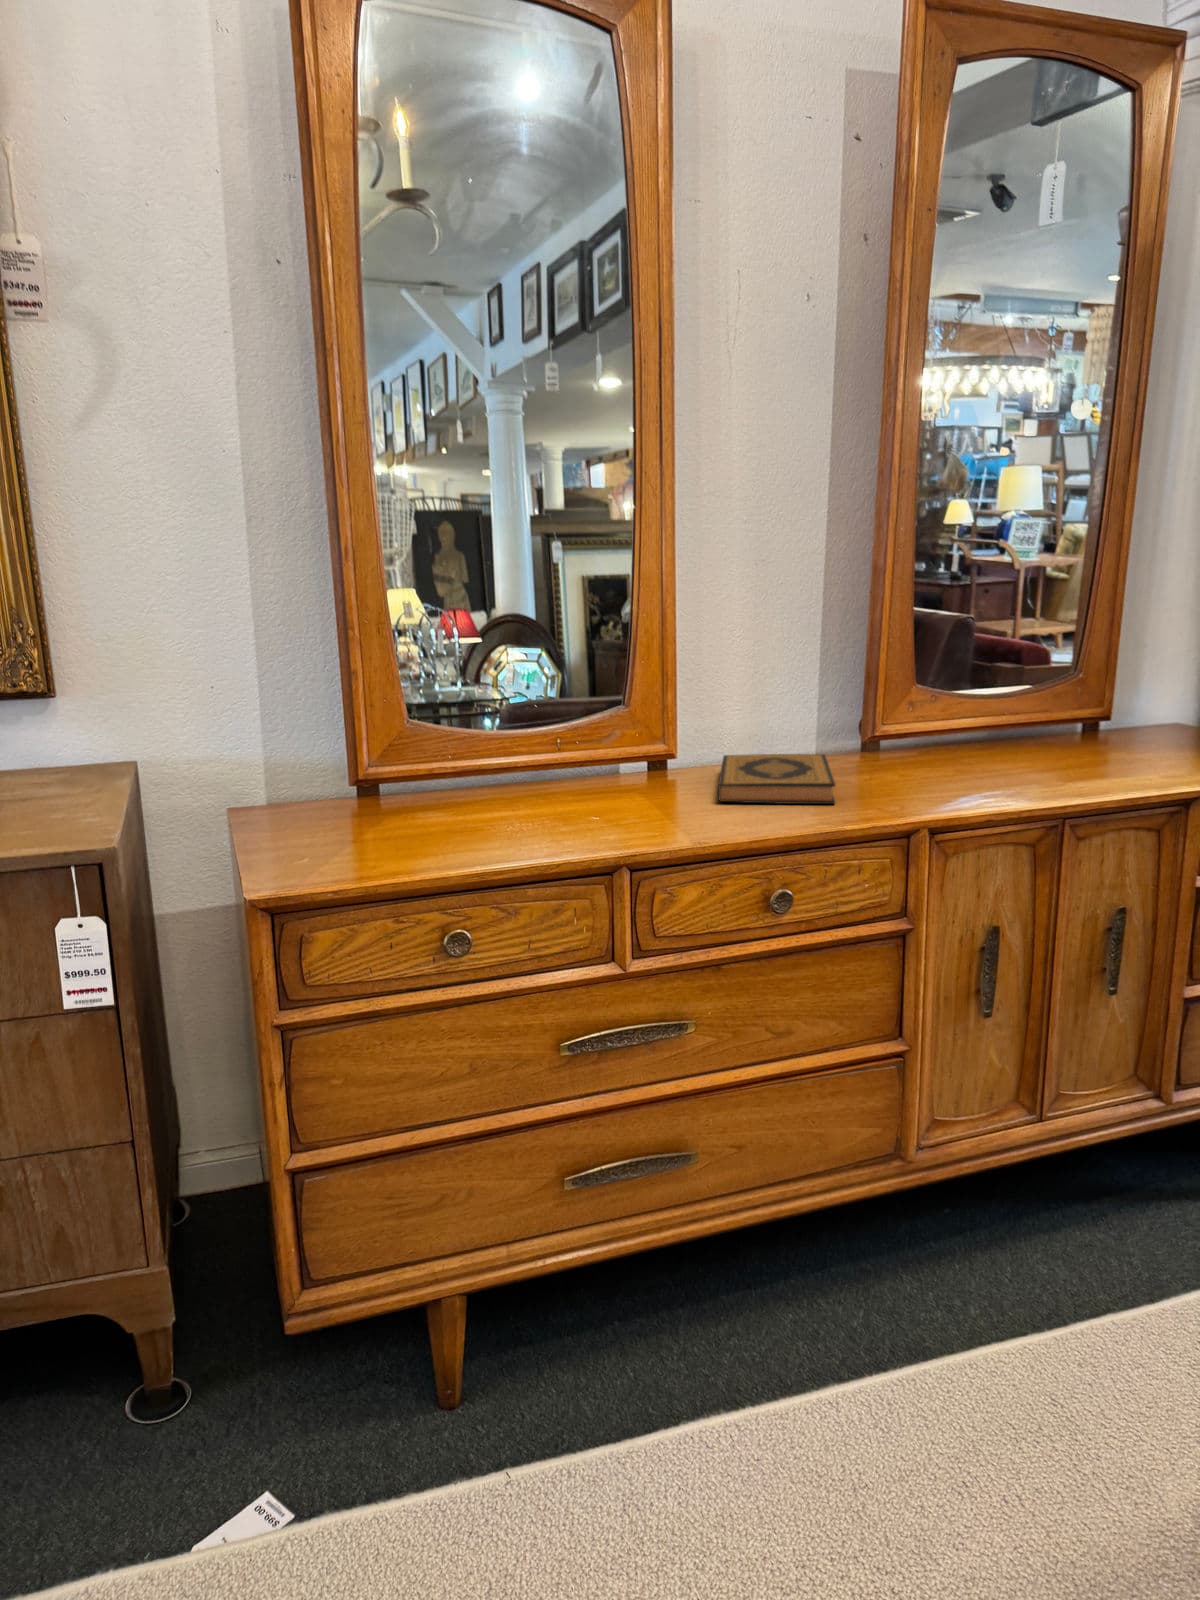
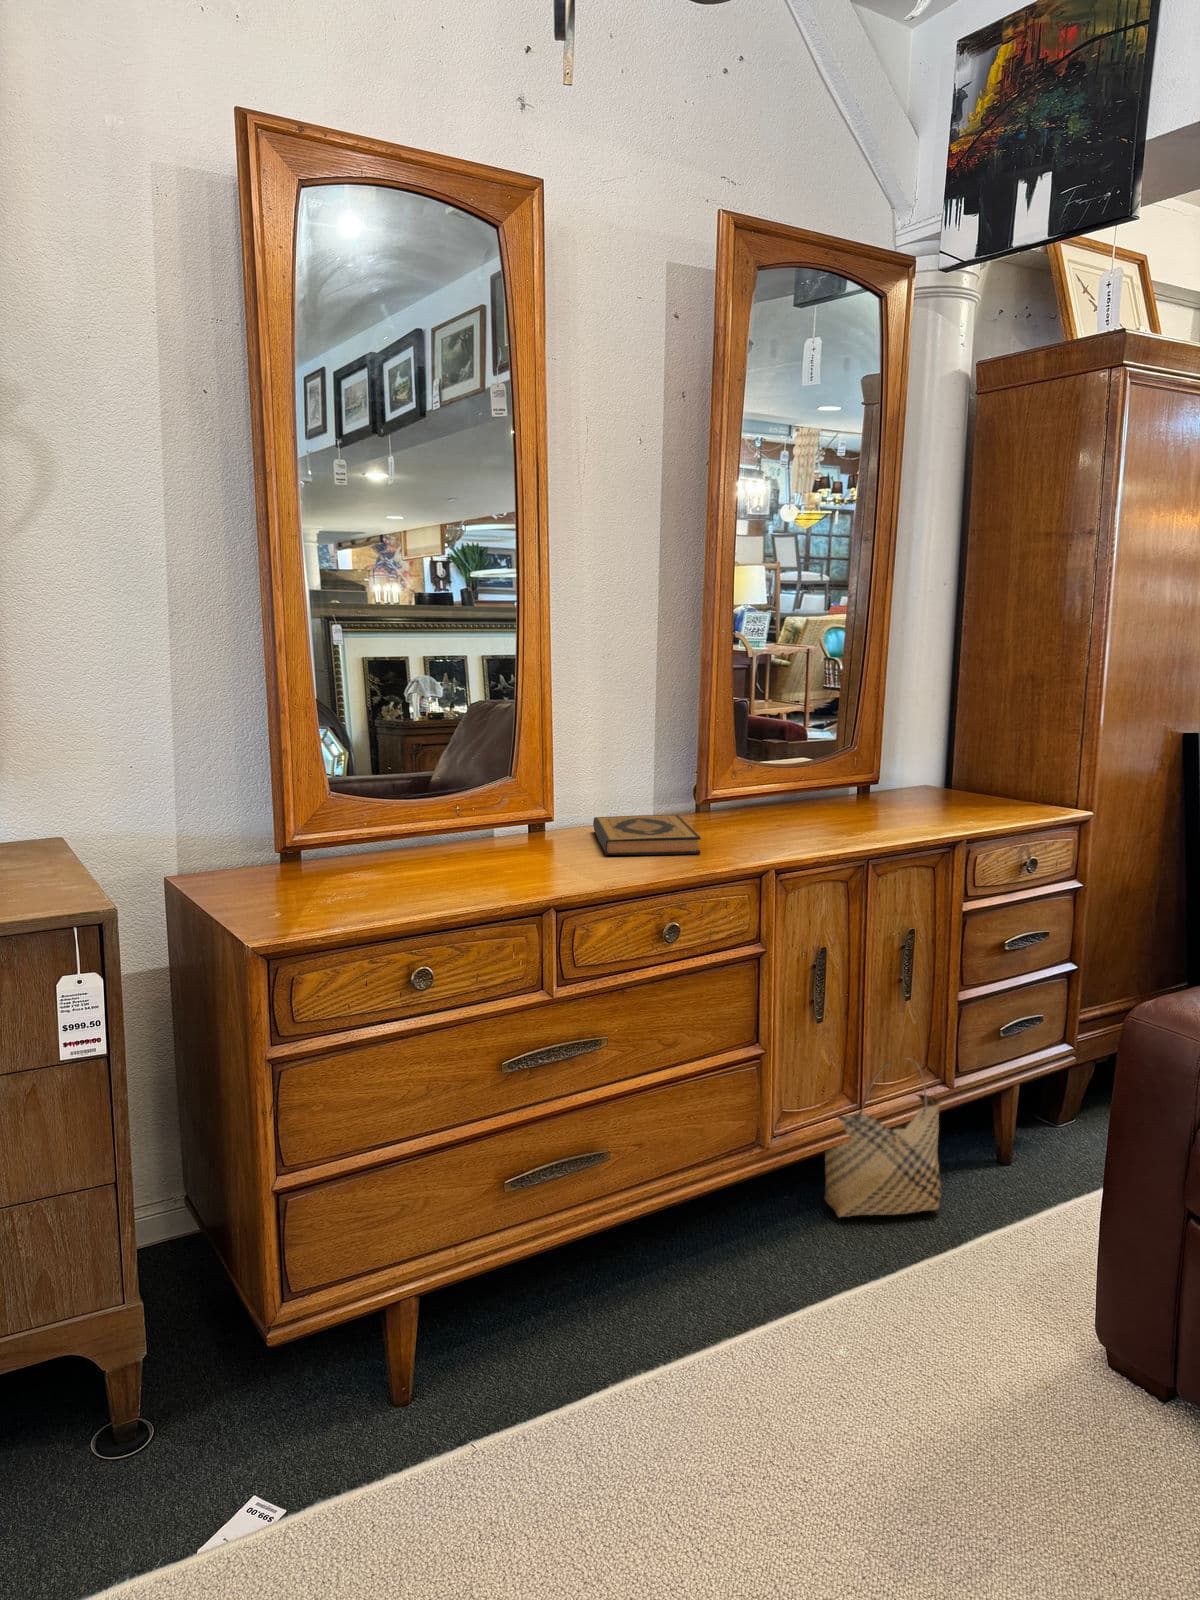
woven basket: none [991,1033,1150,1257] -> present [825,1058,941,1217]

